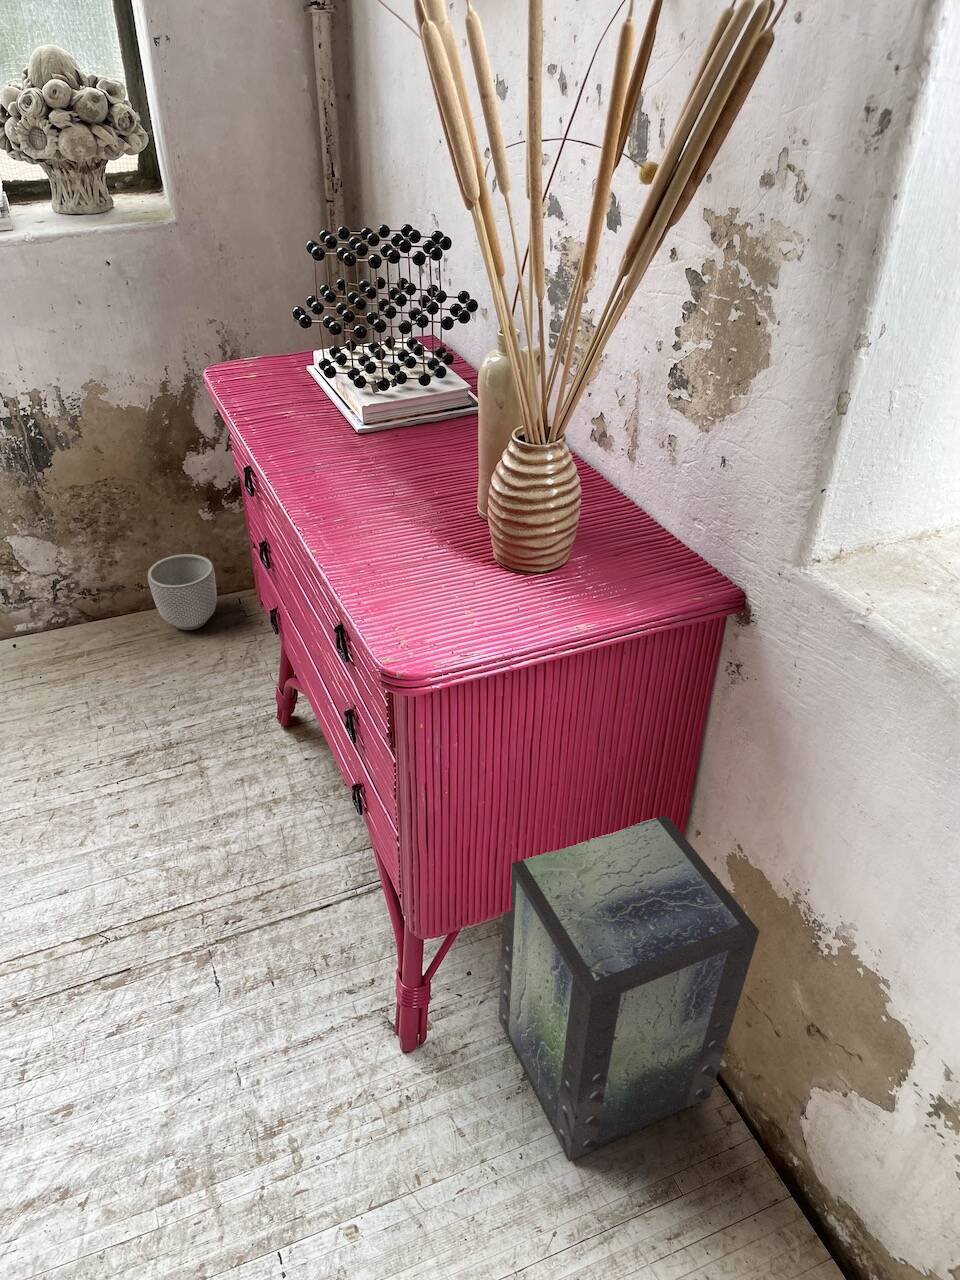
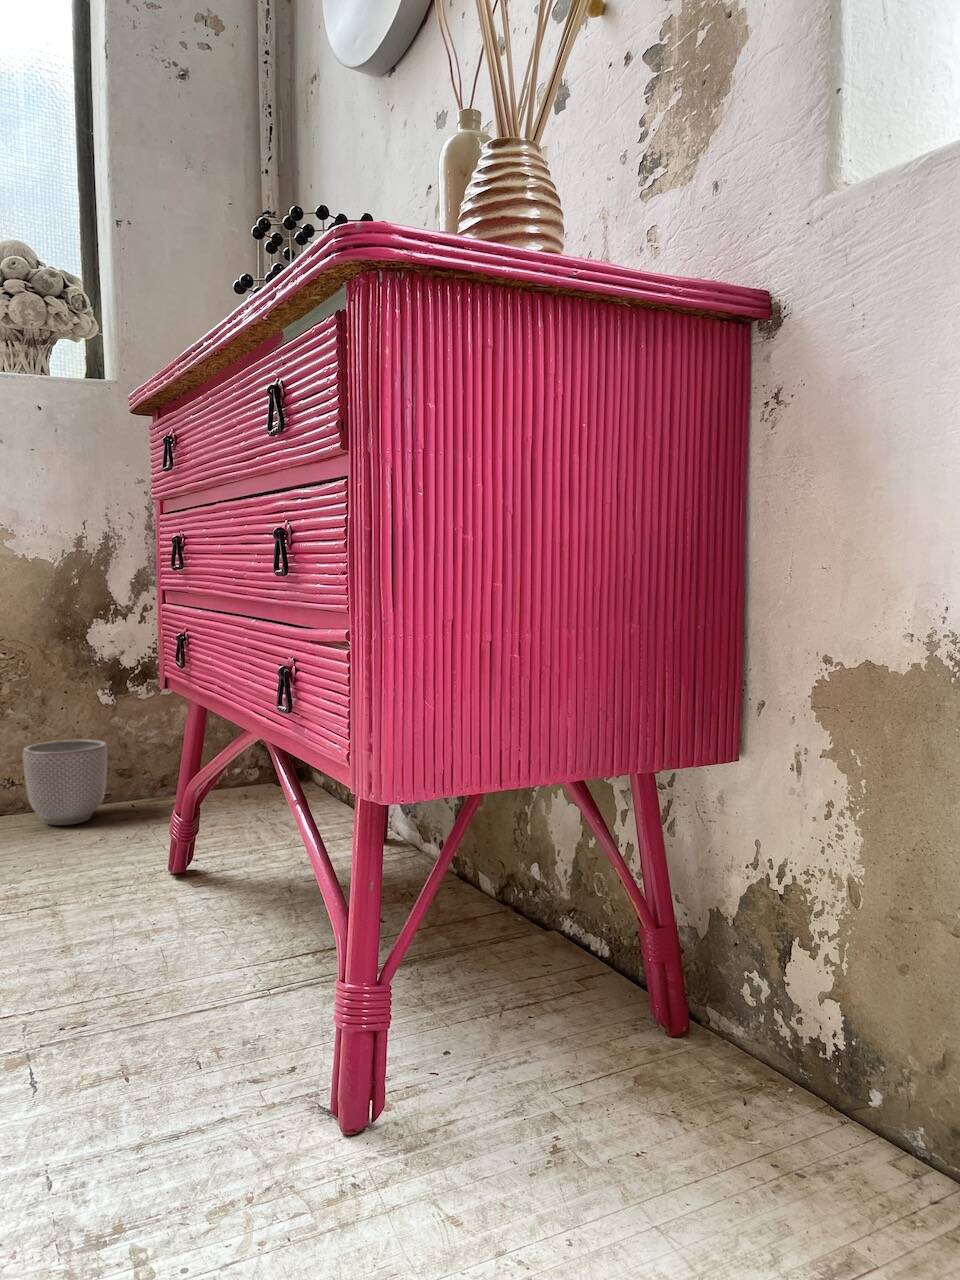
storage box: present [499,815,759,1162] -> none [498,677,879,1234]

